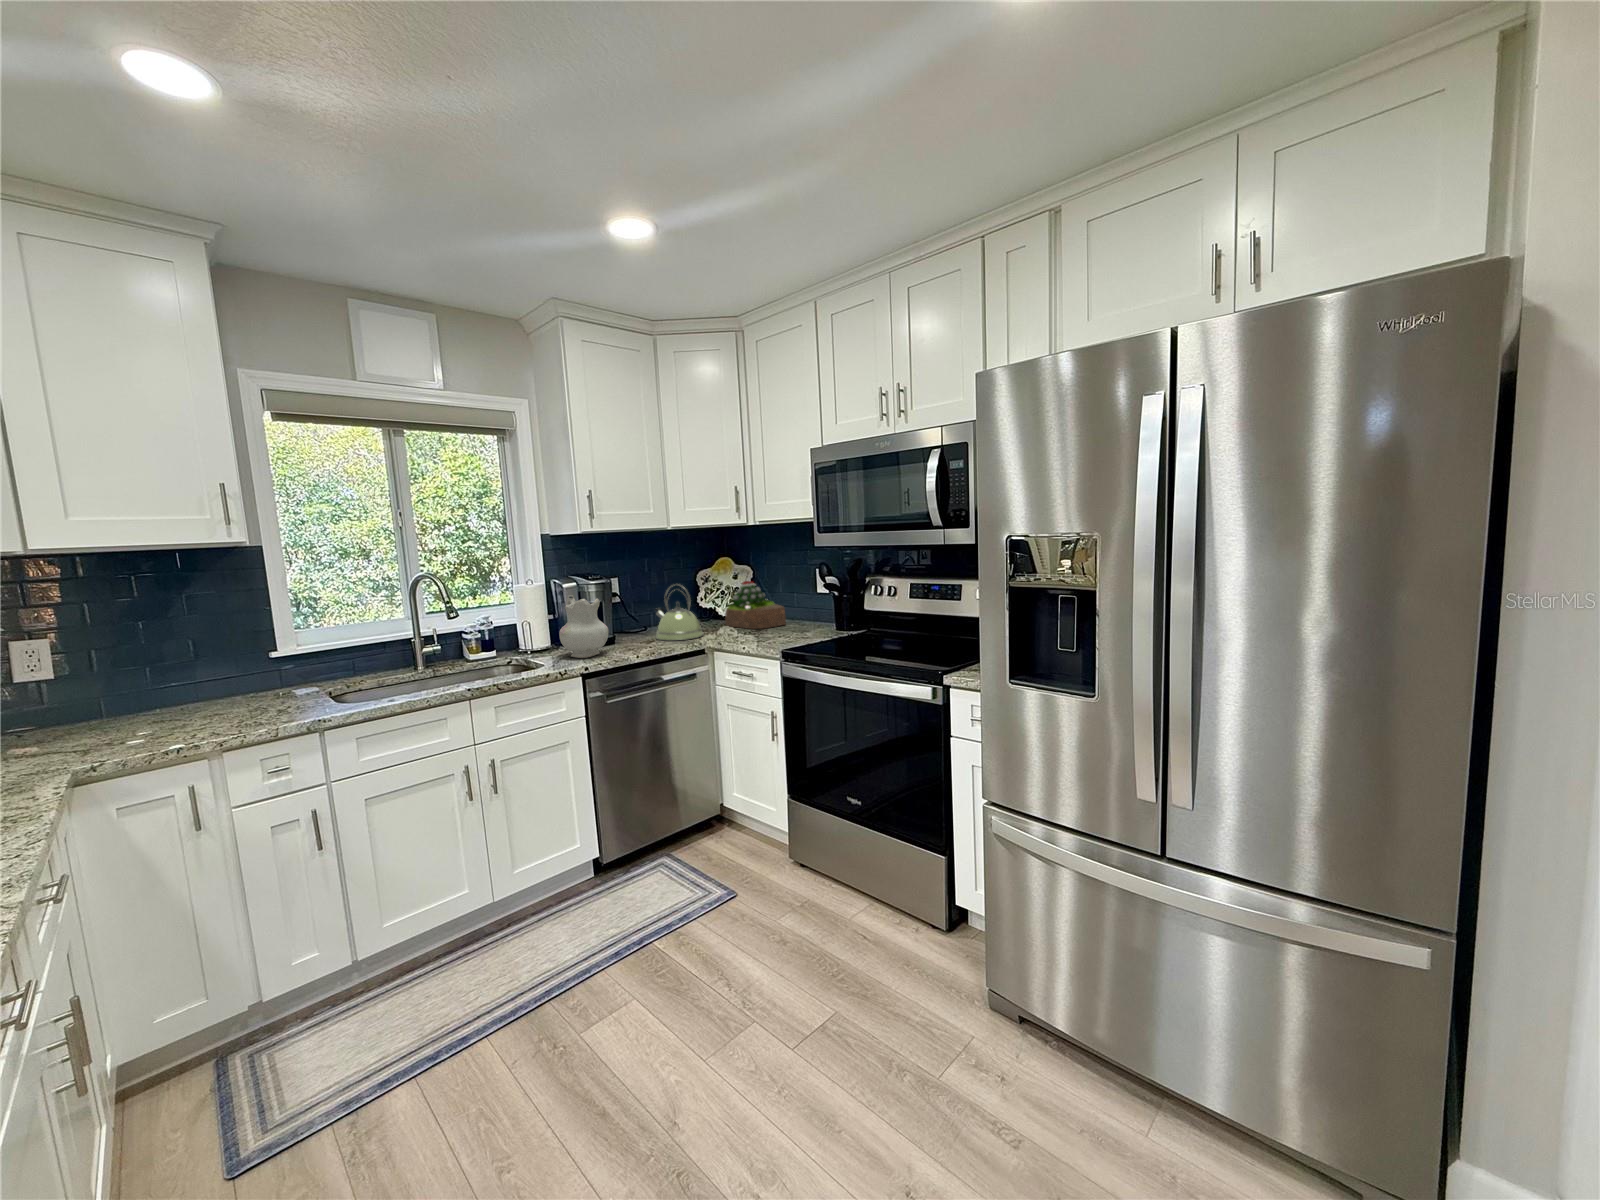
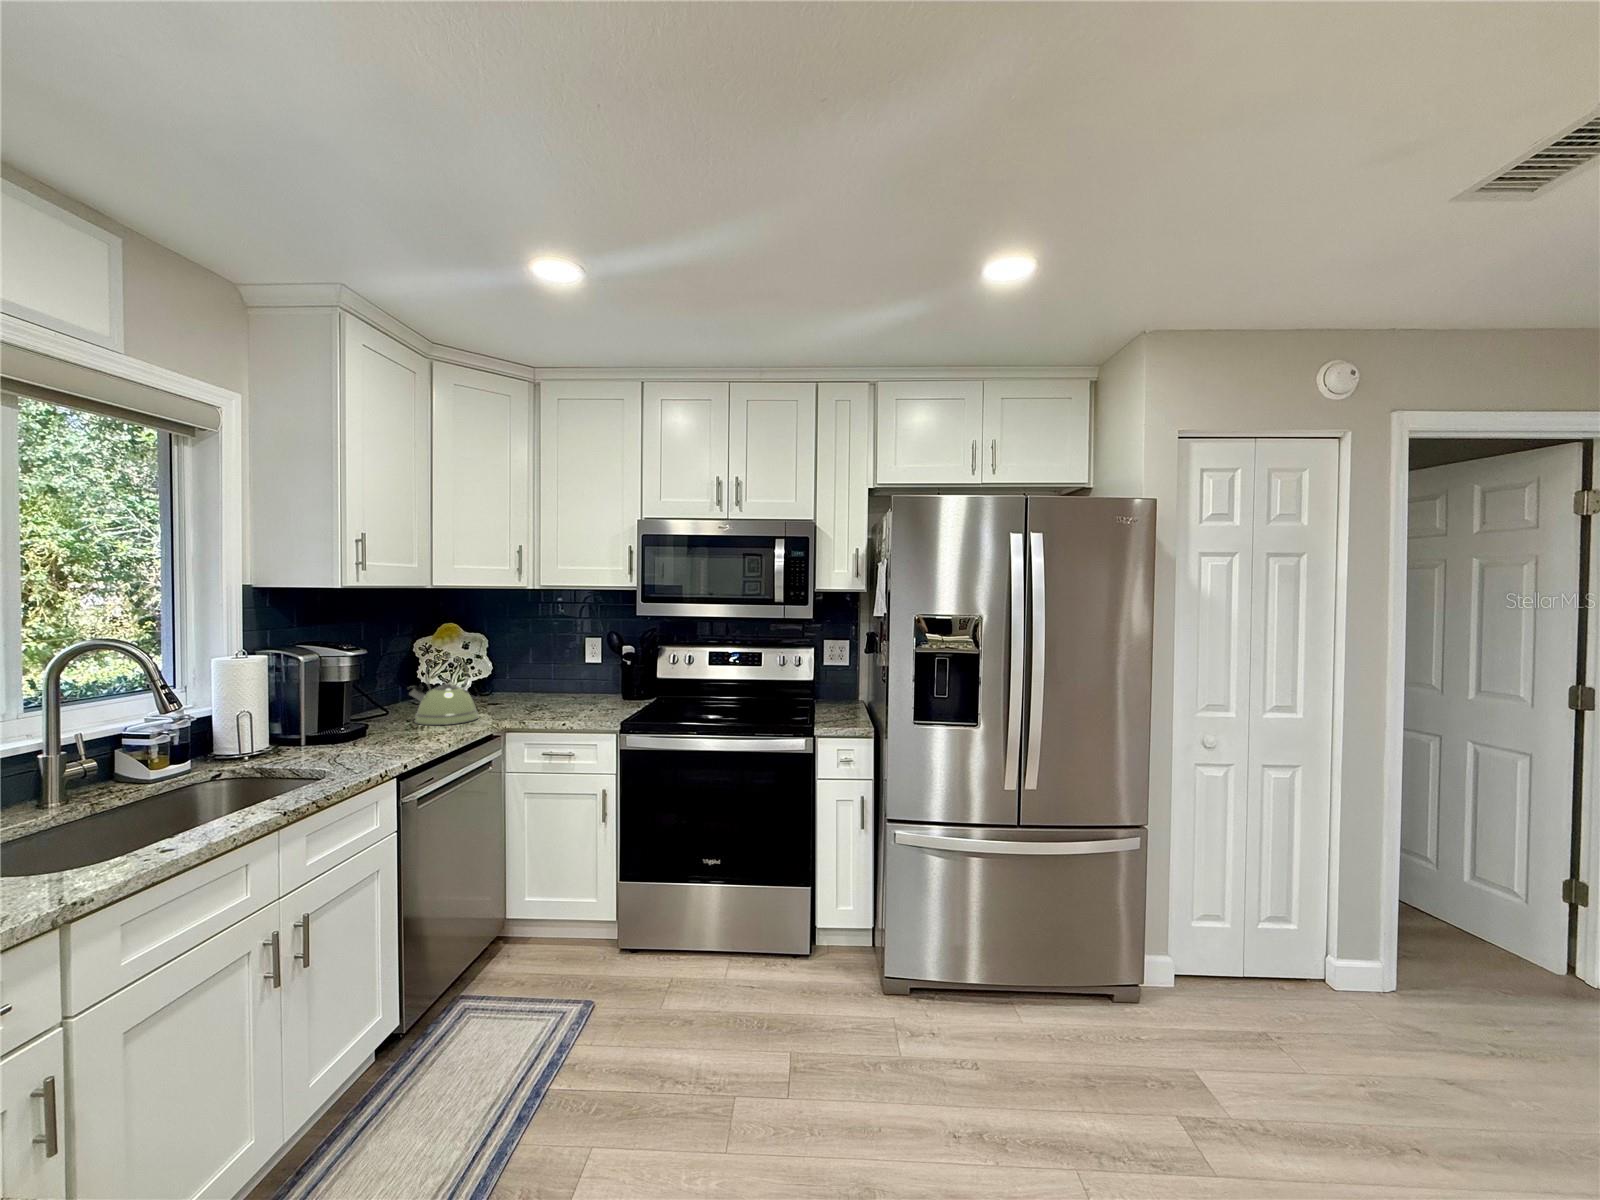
succulent plant: present [725,581,786,629] -> none [474,651,549,705]
ceramic pitcher: present [559,595,608,658] -> none [332,671,406,754]

